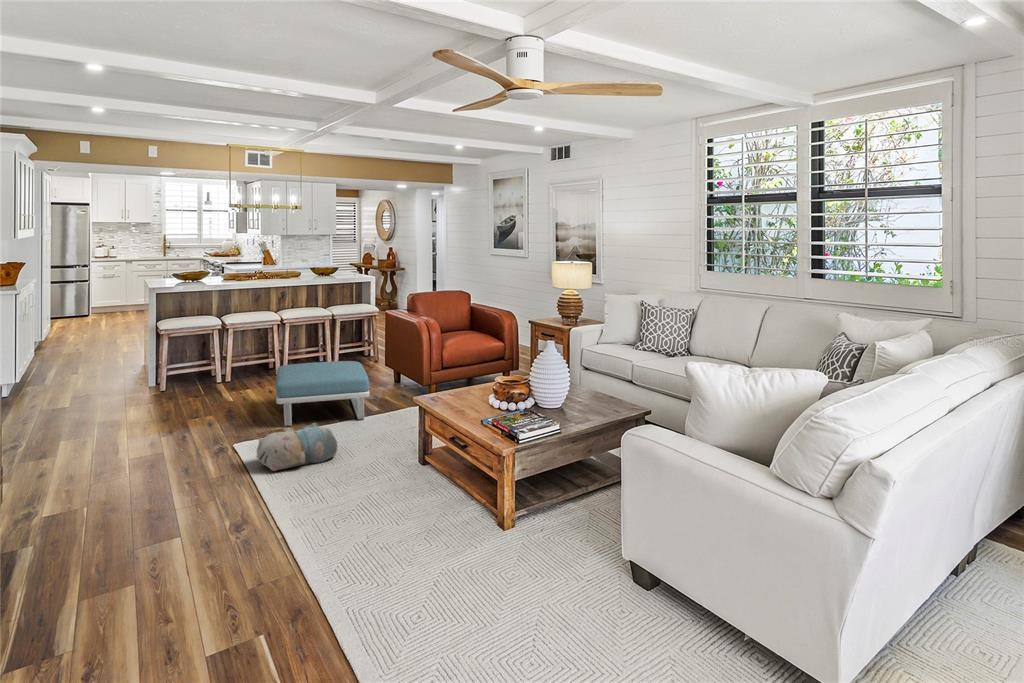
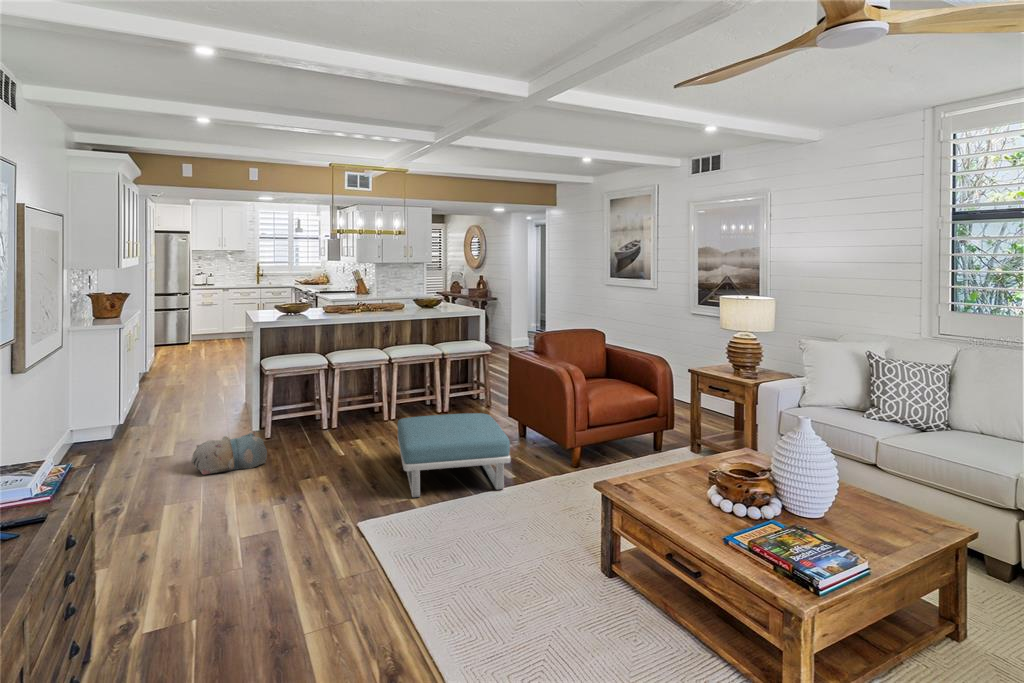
plush toy: present [257,423,337,471] -> present [191,433,267,474]

